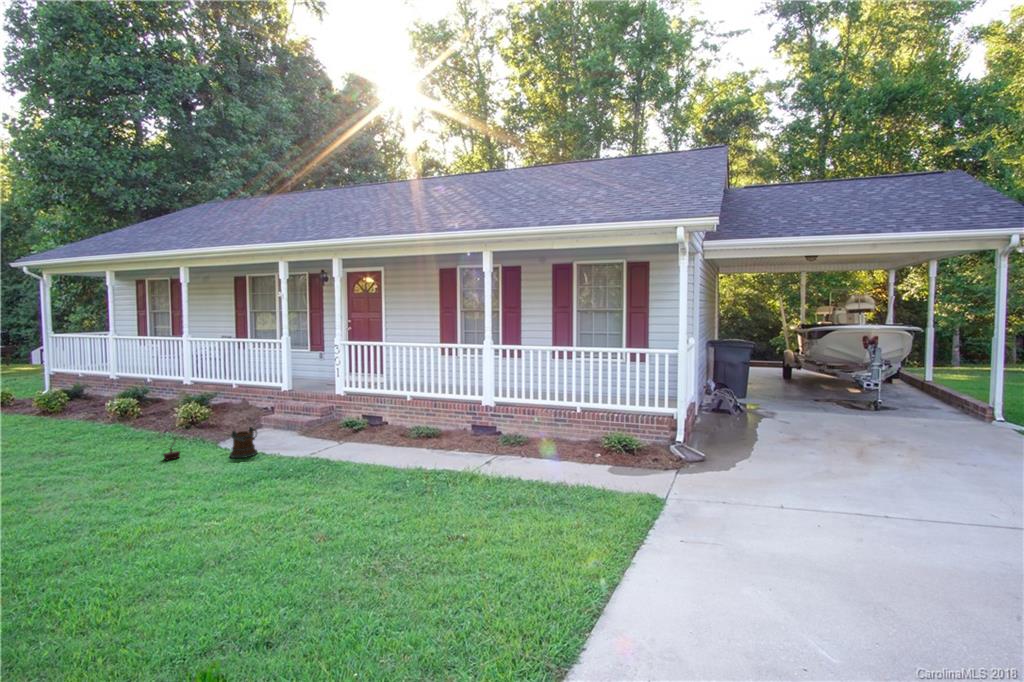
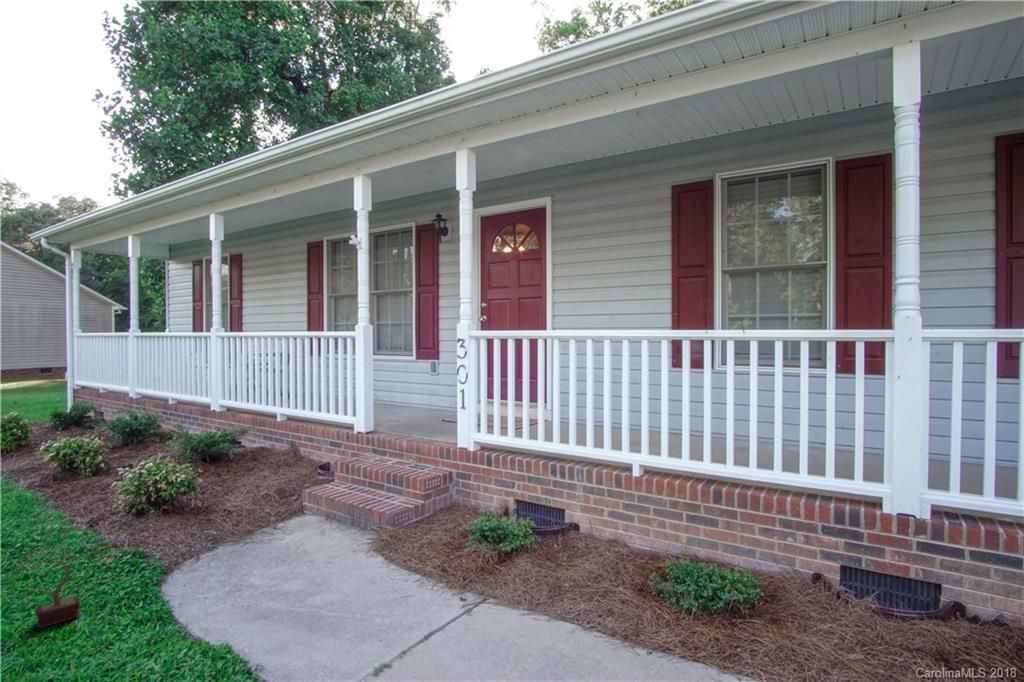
bucket: present [230,427,258,458] -> none [185,545,262,642]

